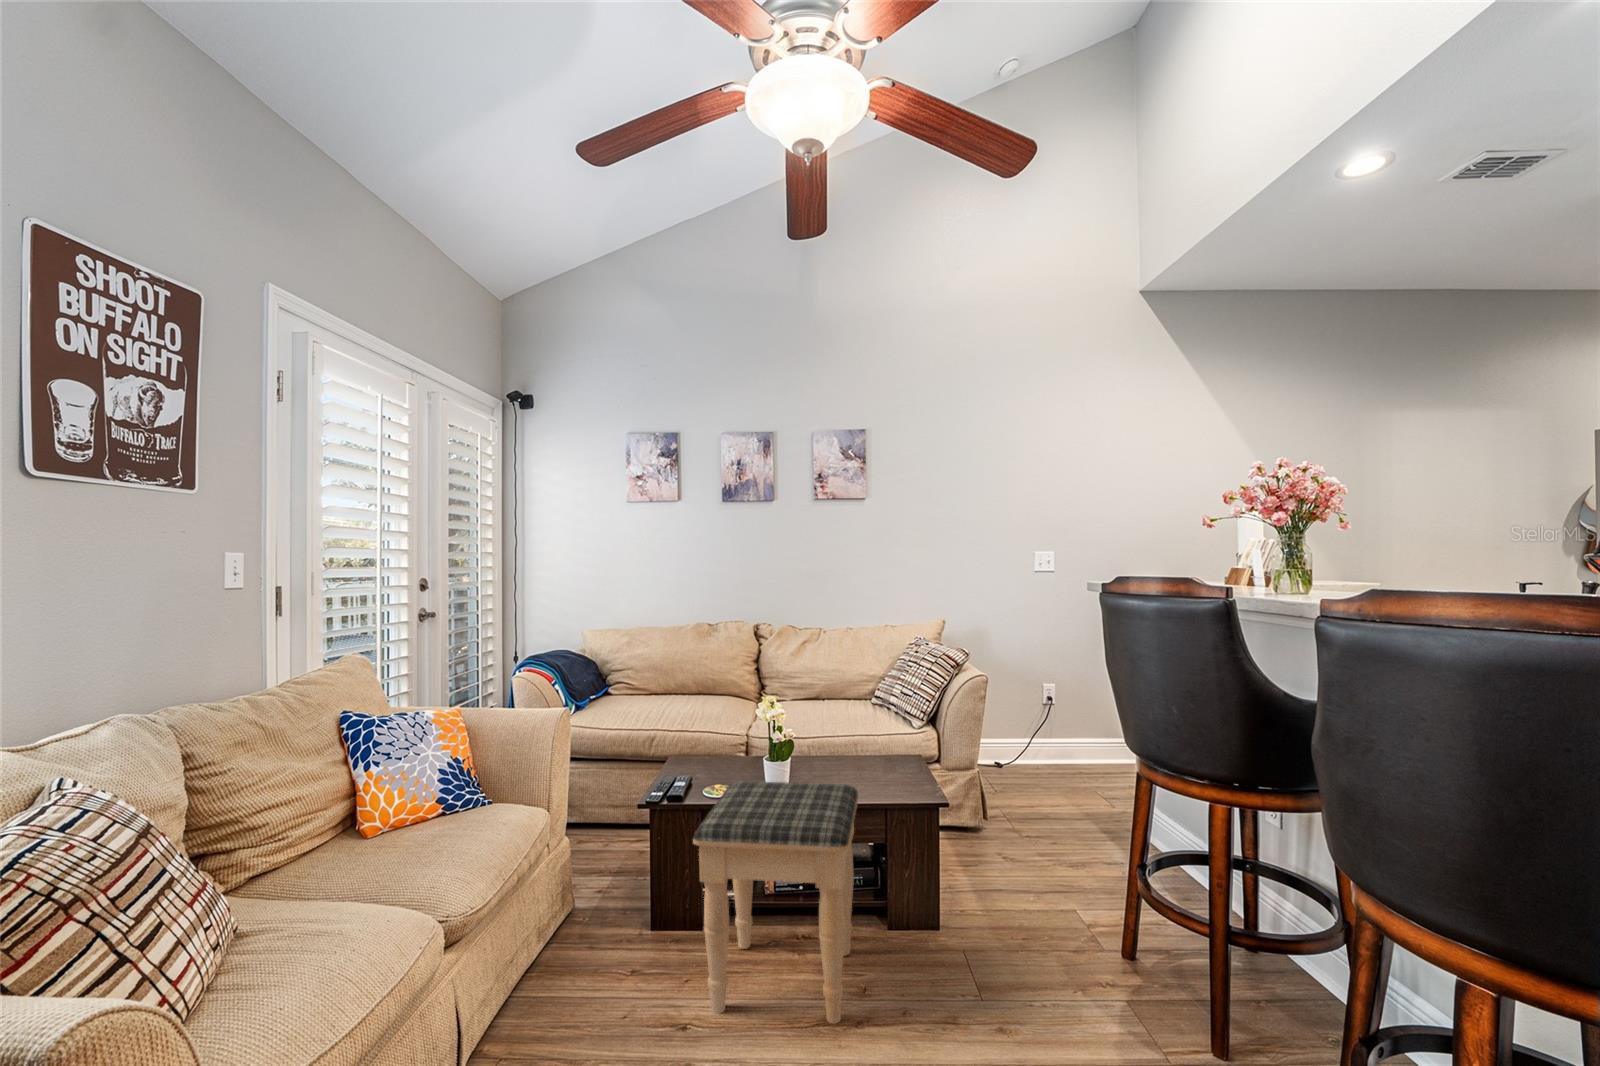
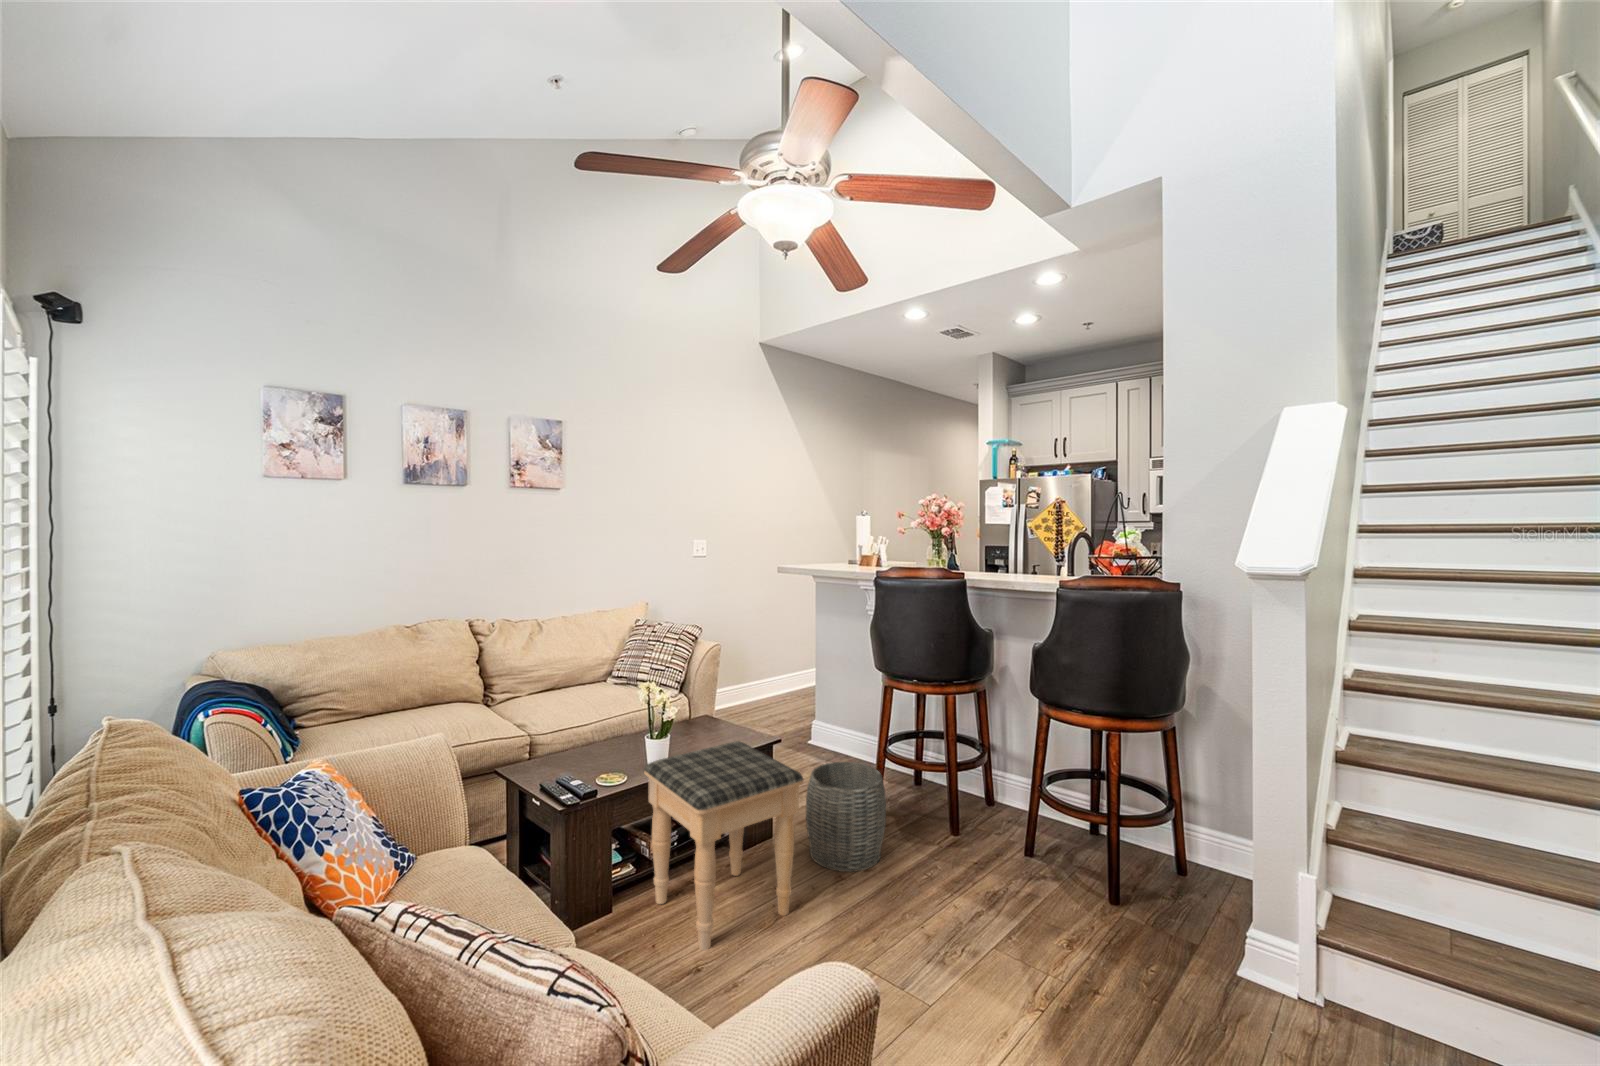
woven basket: none [939,851,1060,1025] -> present [806,762,886,872]

